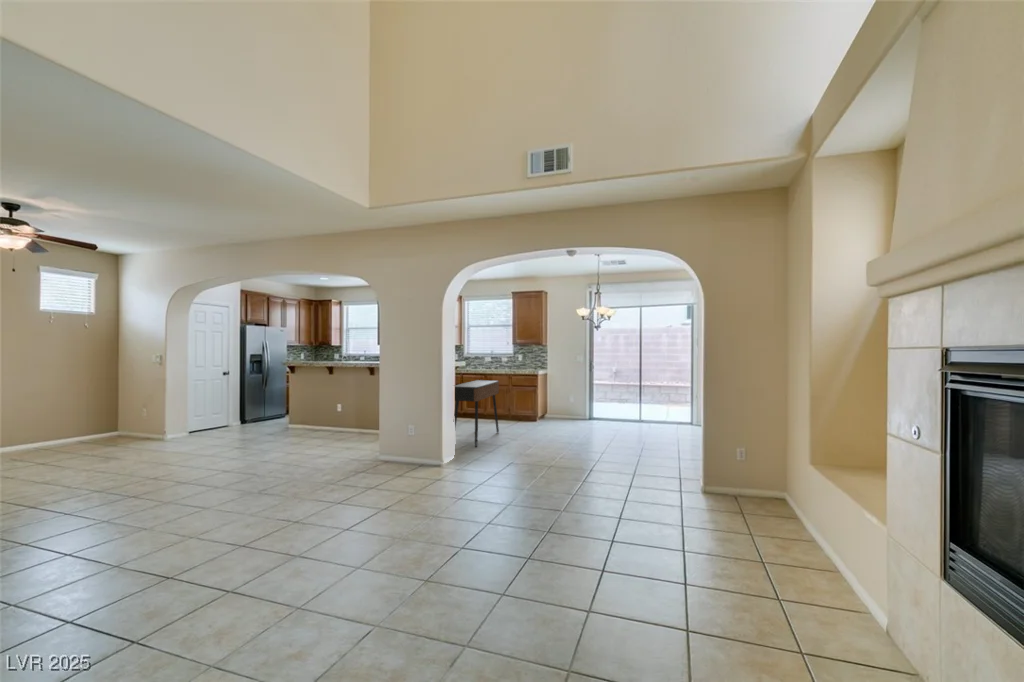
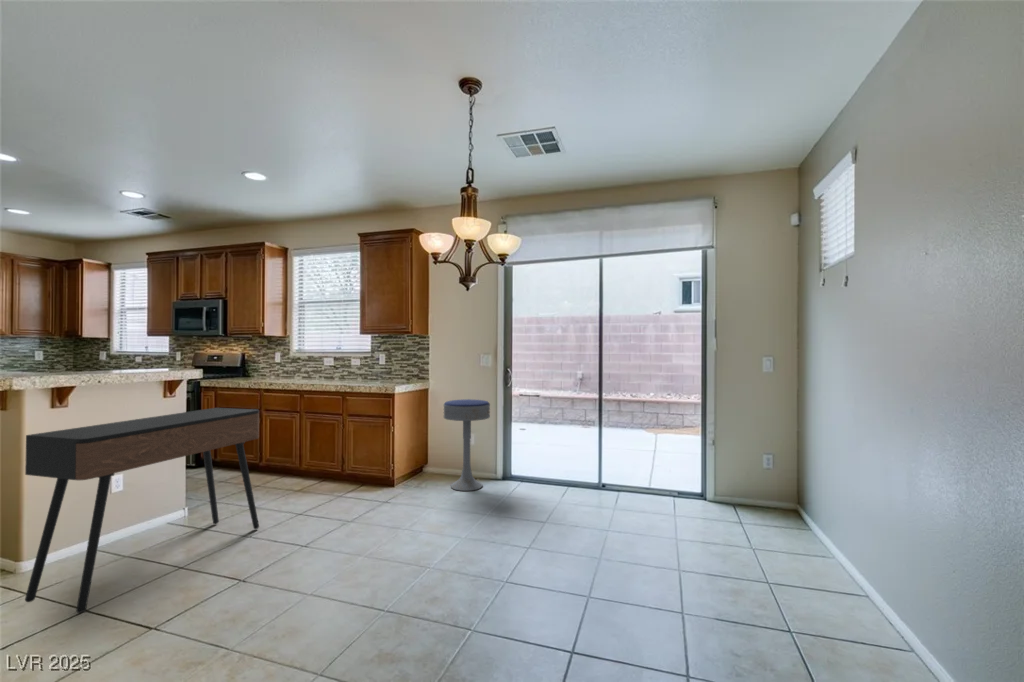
bar stool: none [562,379,585,423] -> present [444,399,490,491]

